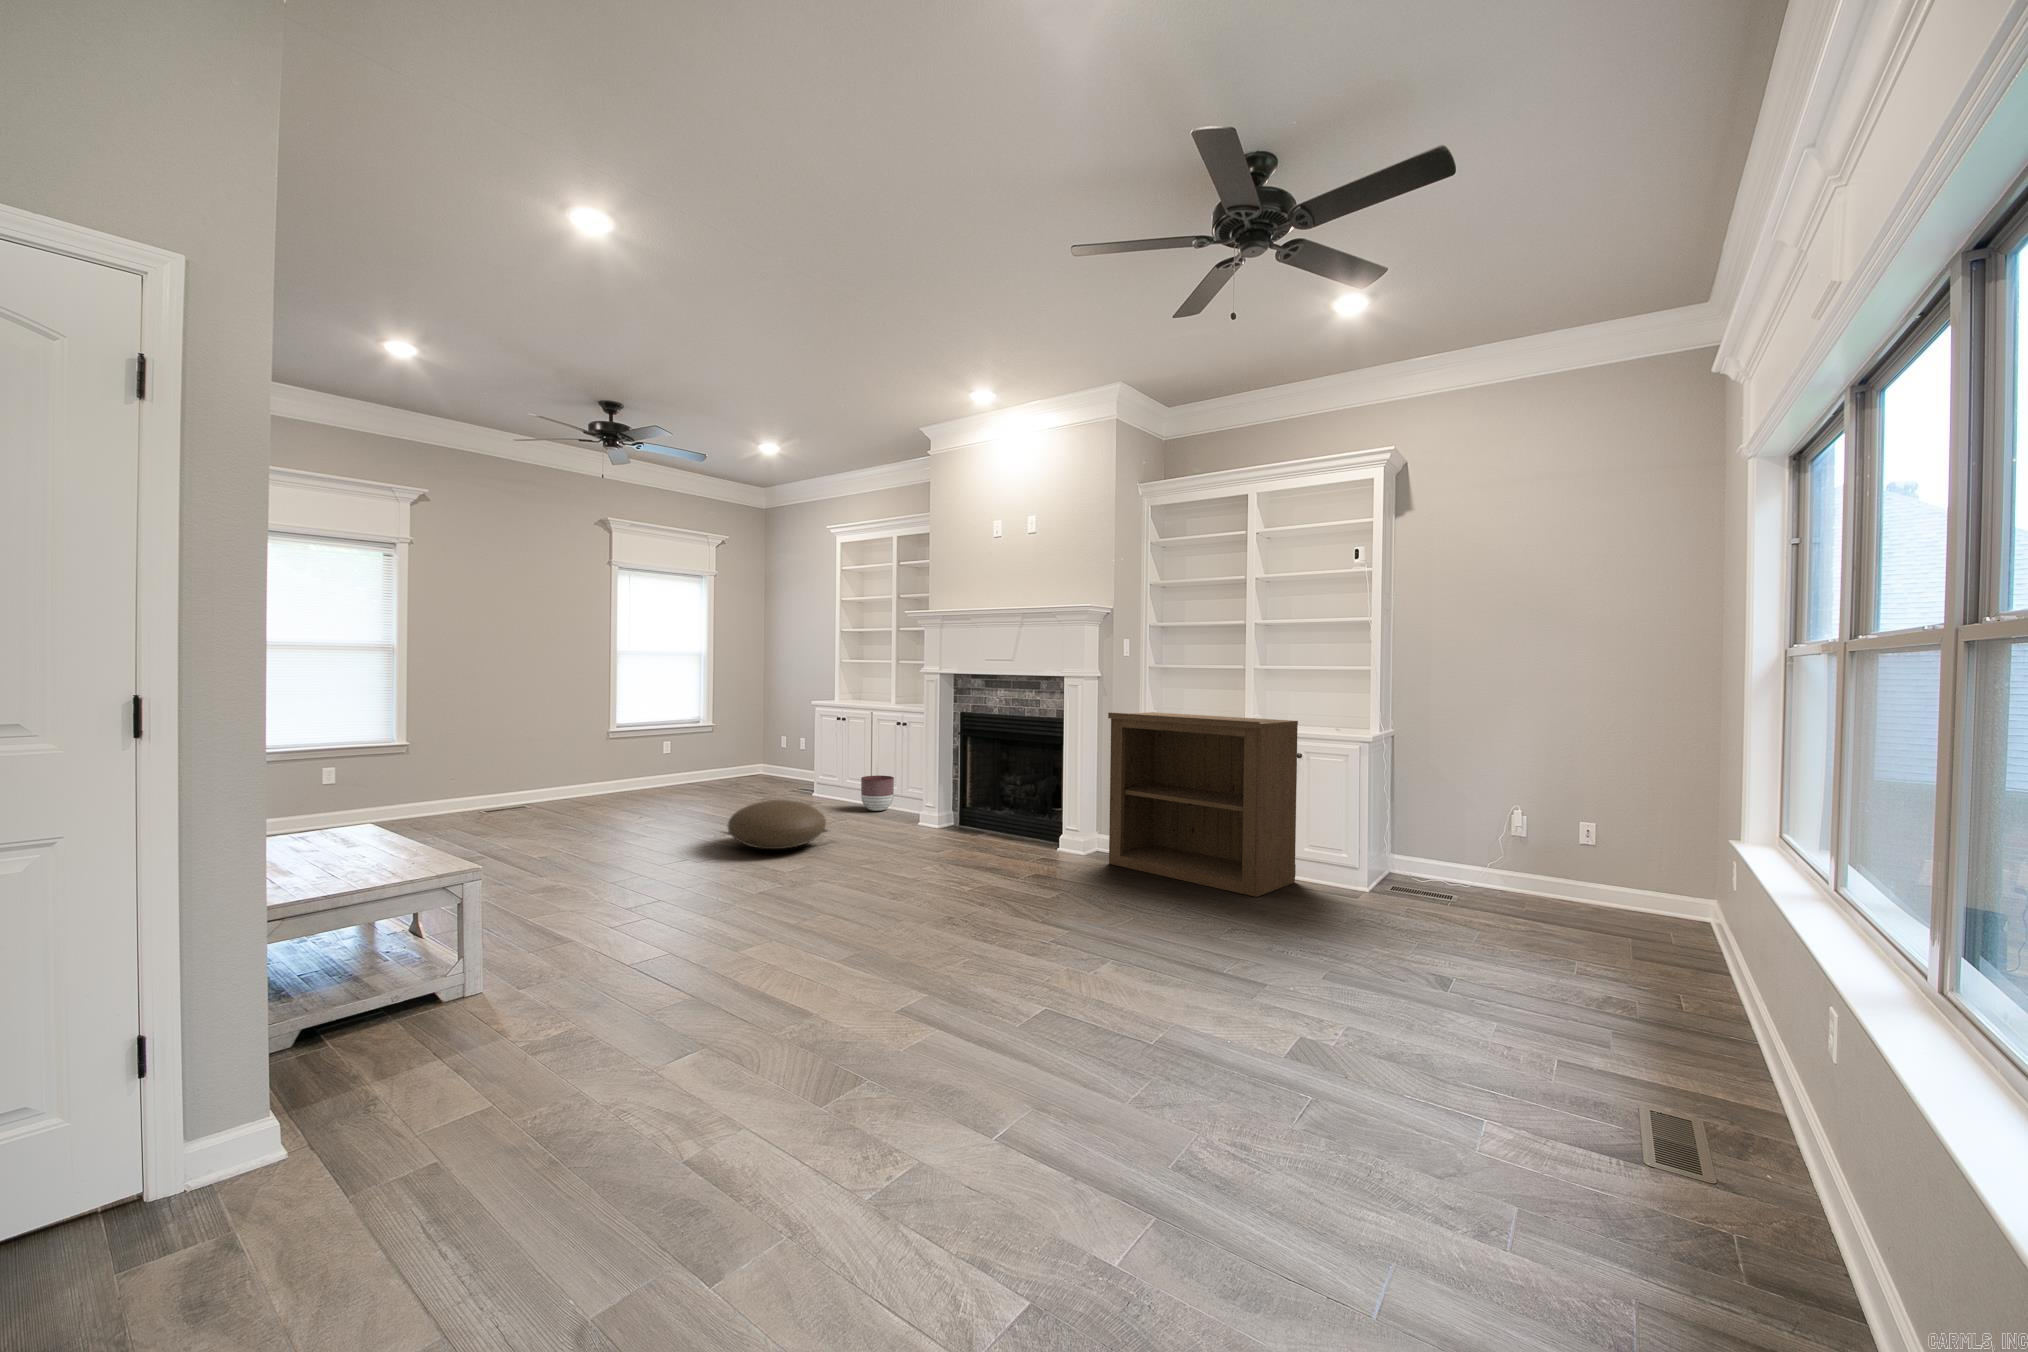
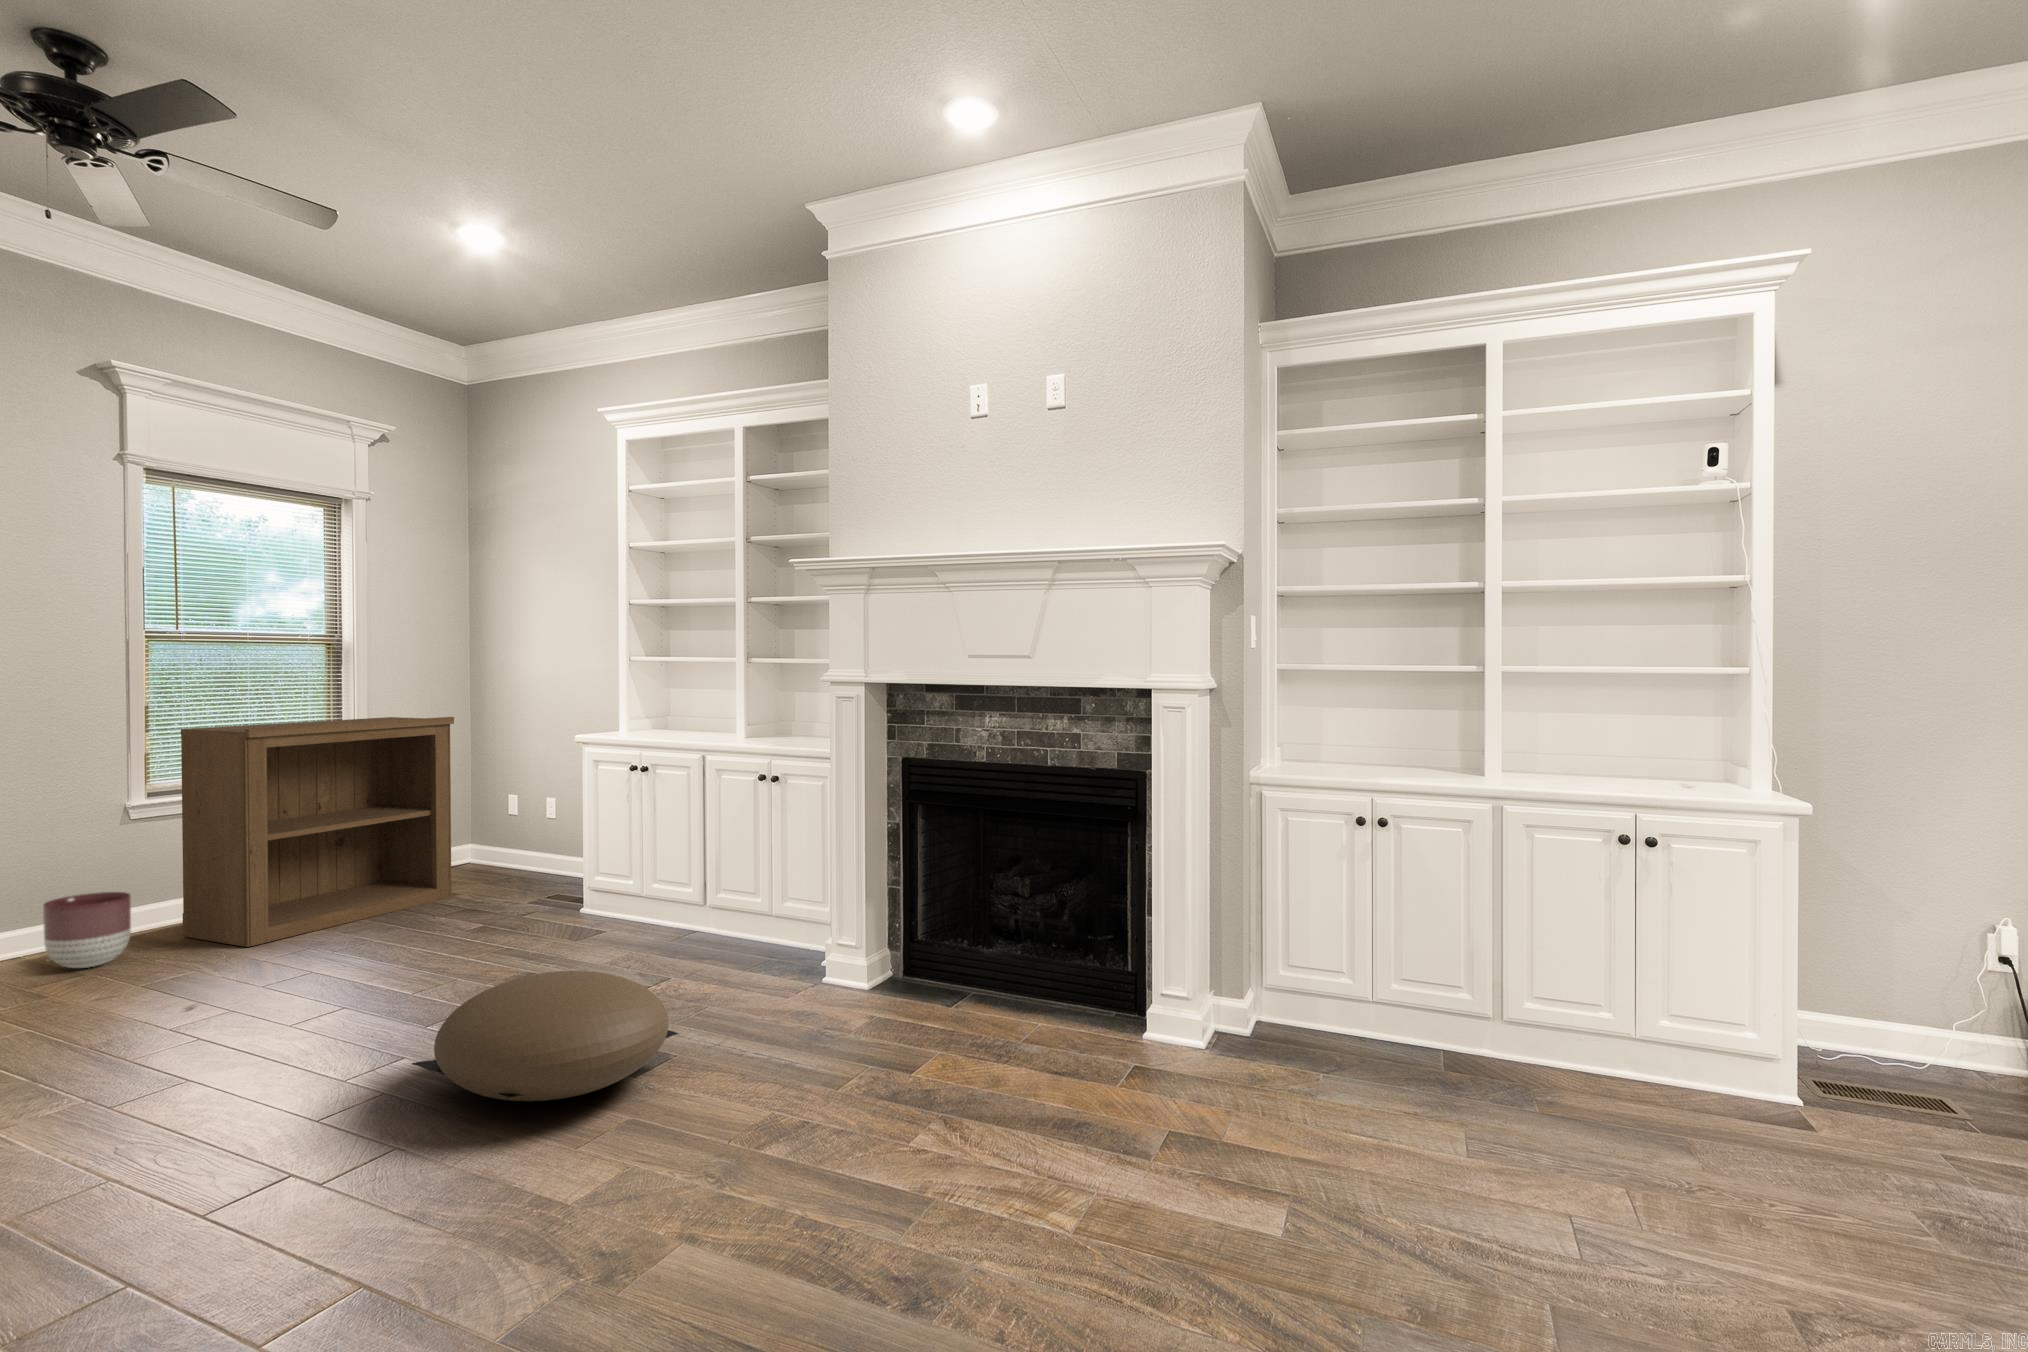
bookshelf: present [1108,712,1298,897] -> present [181,717,454,947]
planter: present [861,776,894,811] -> present [43,892,131,968]

